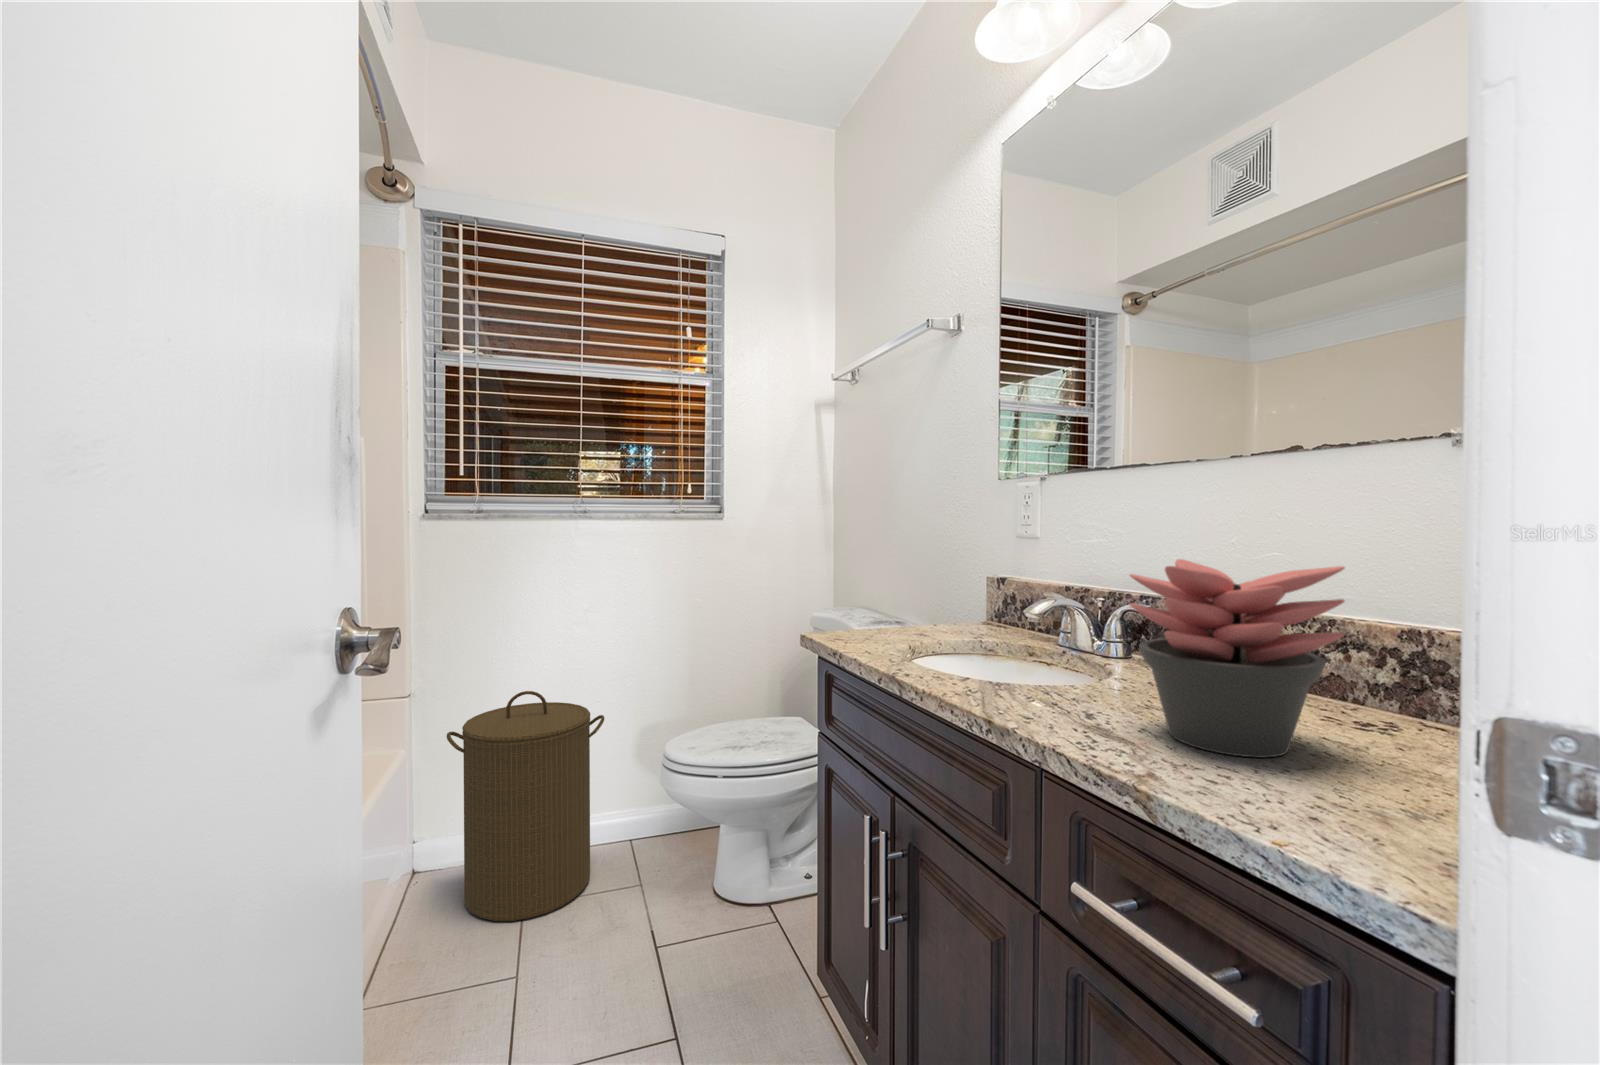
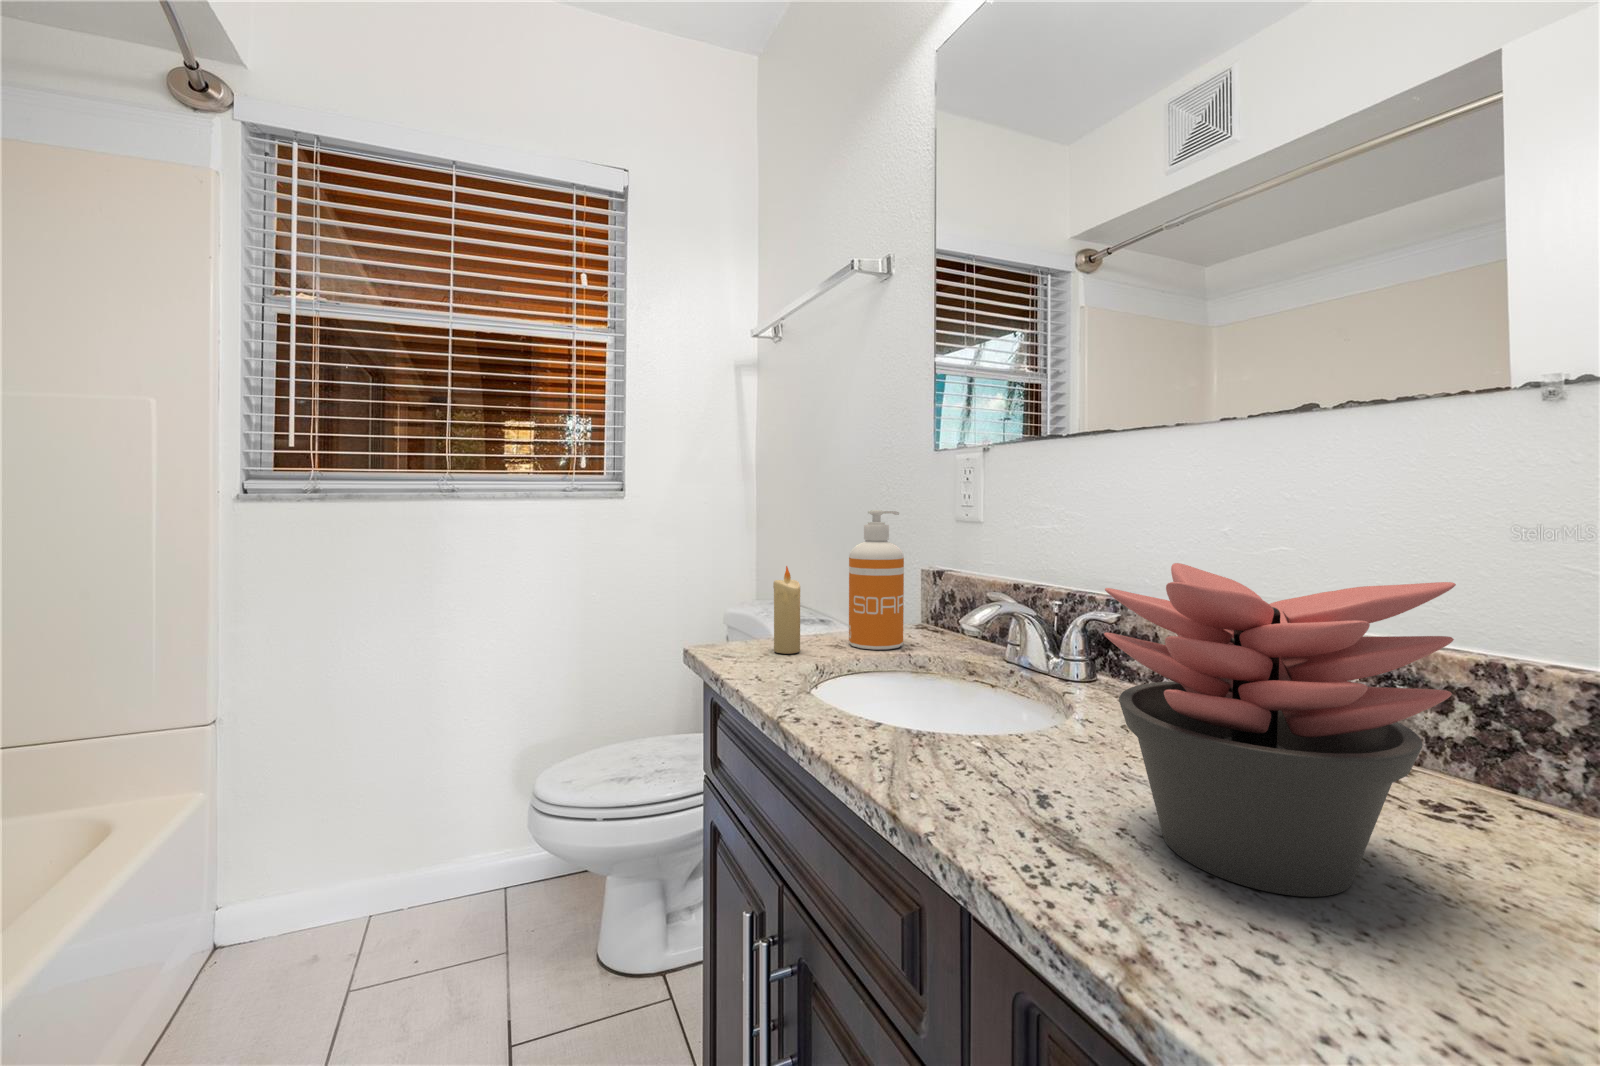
soap dispenser: none [927,525,972,636] -> present [849,510,904,650]
candle: none [869,569,891,637] -> present [773,566,800,654]
laundry hamper: present [447,691,604,921] -> none [255,715,470,1005]

